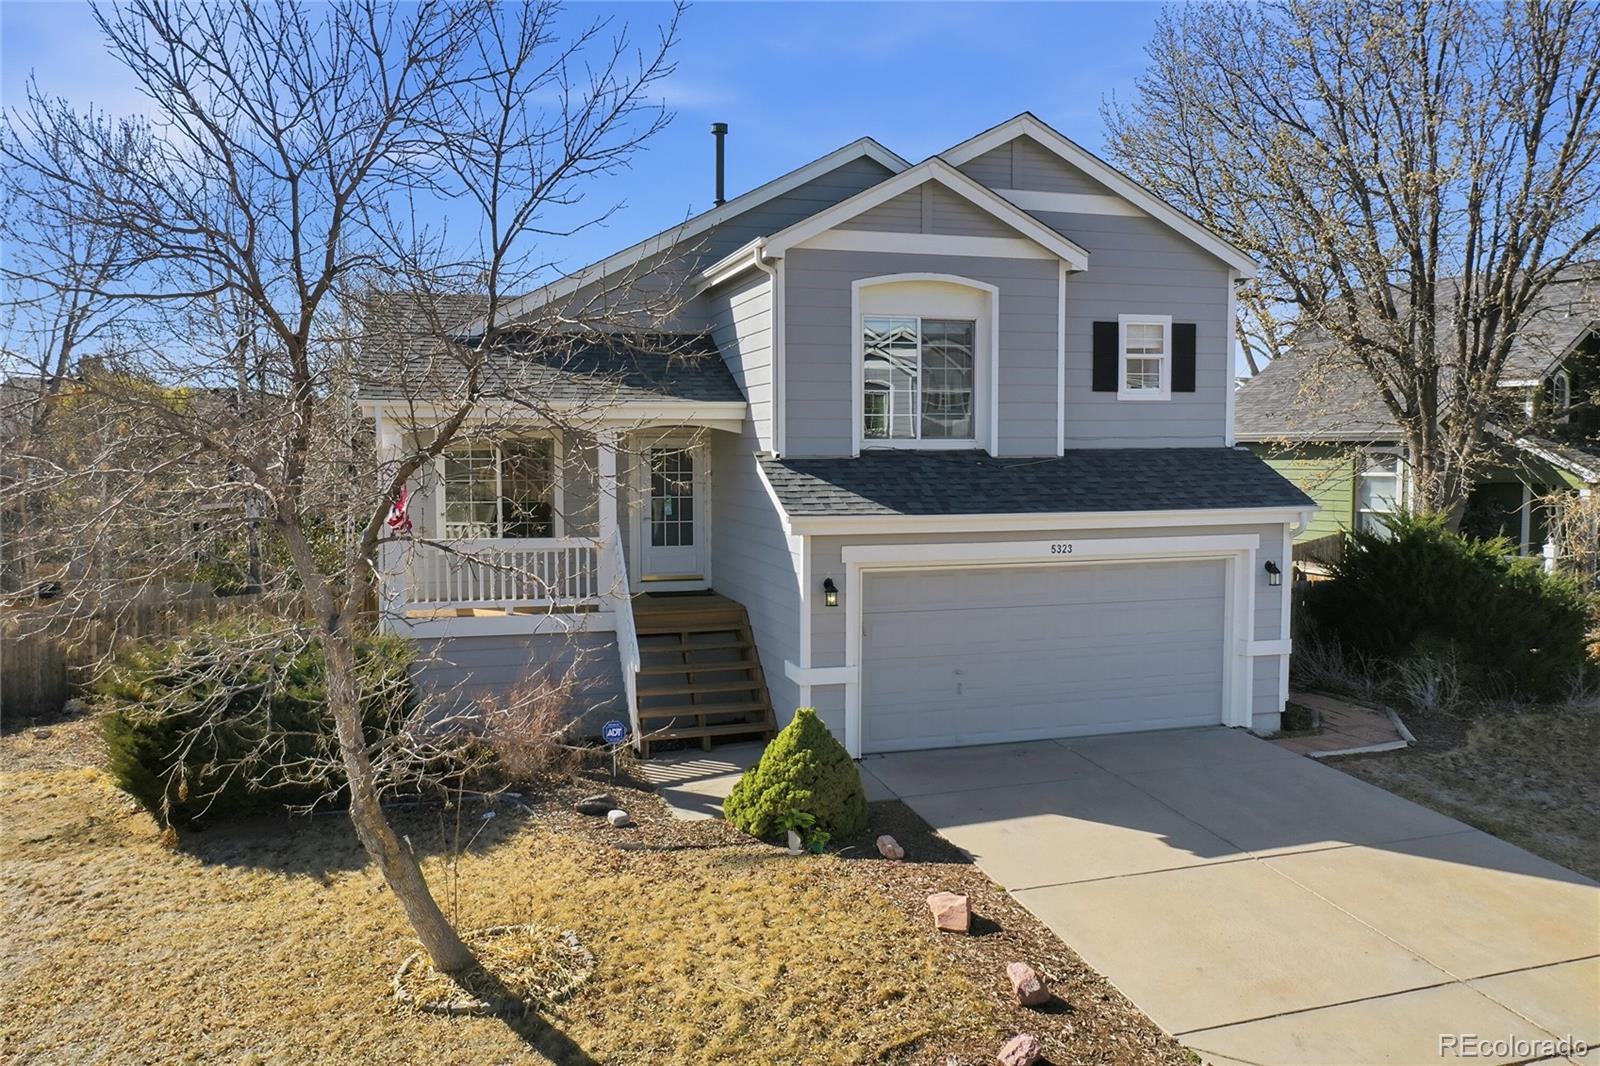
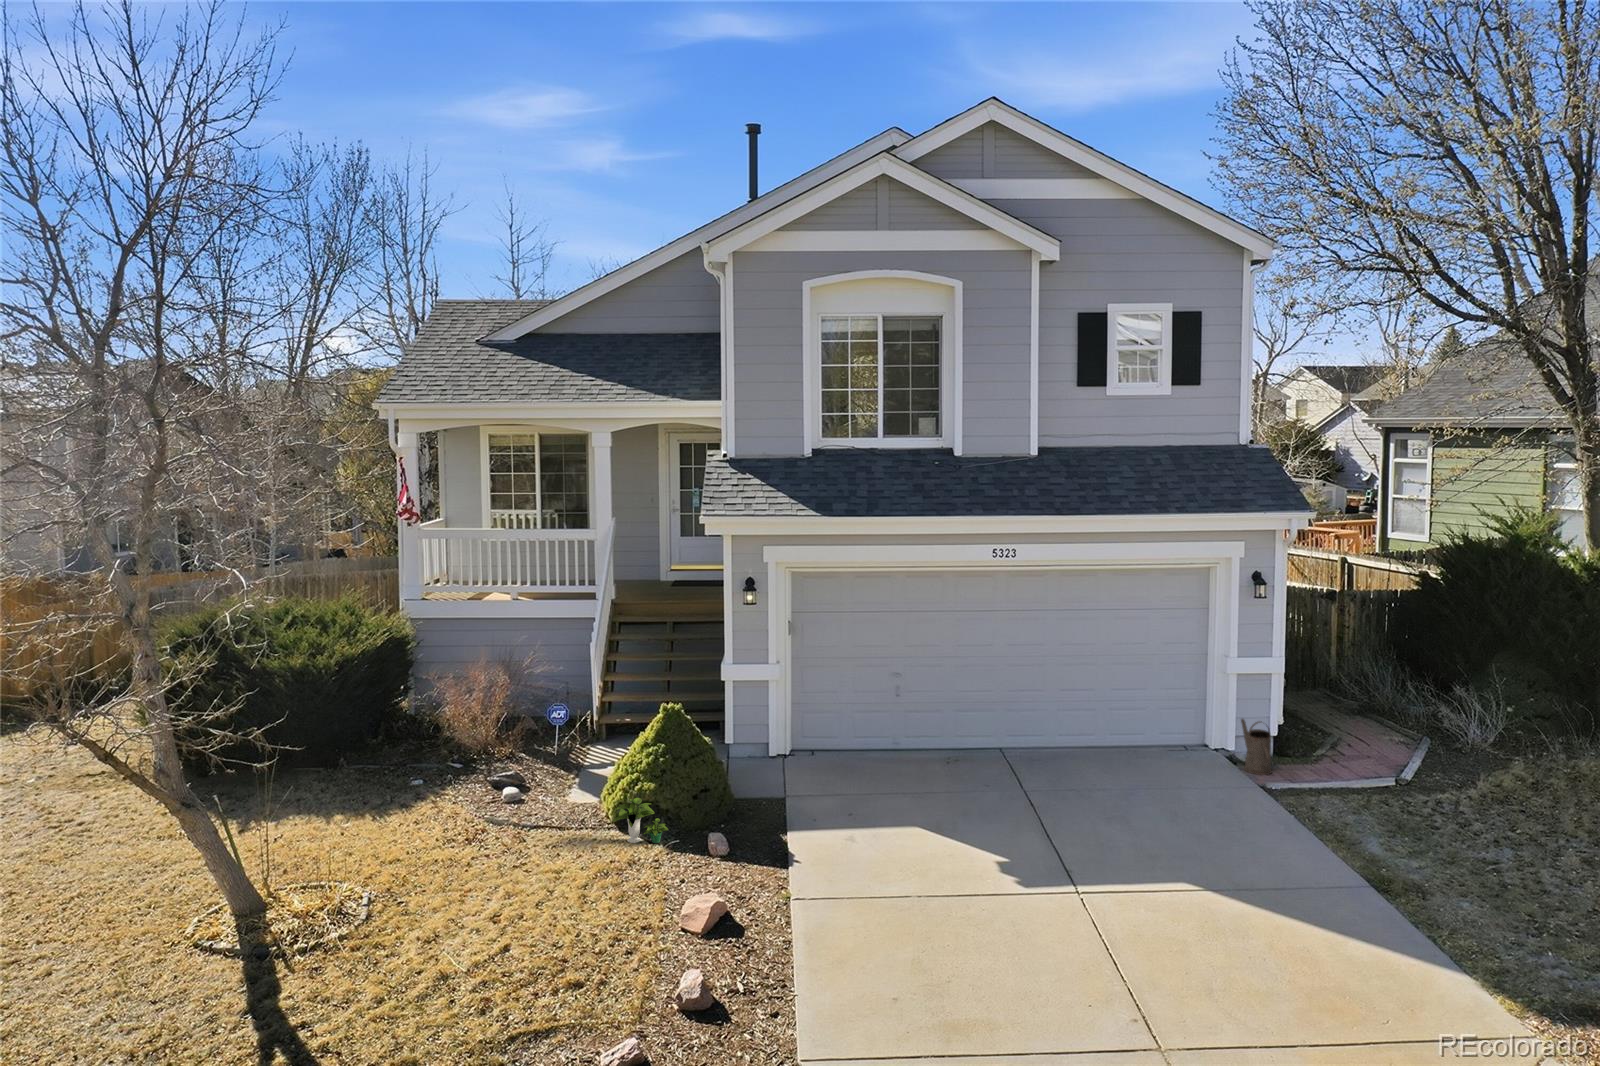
watering can: none [1254,694,1293,743] -> present [1241,719,1272,775]

